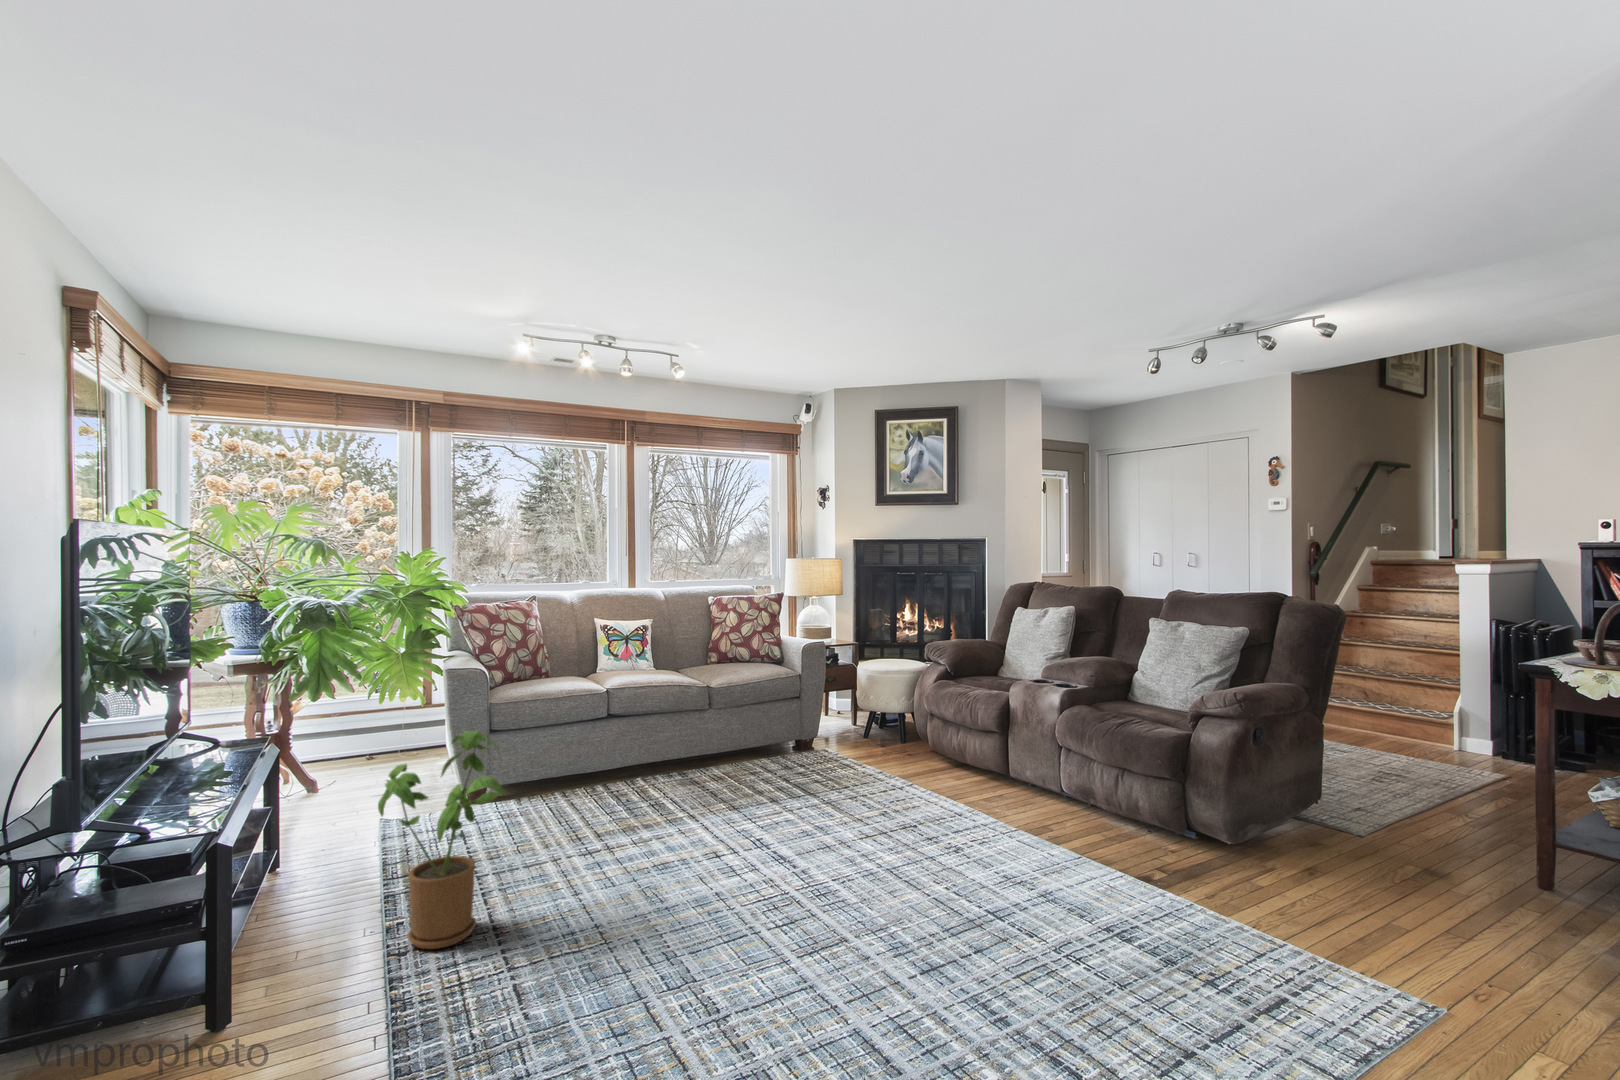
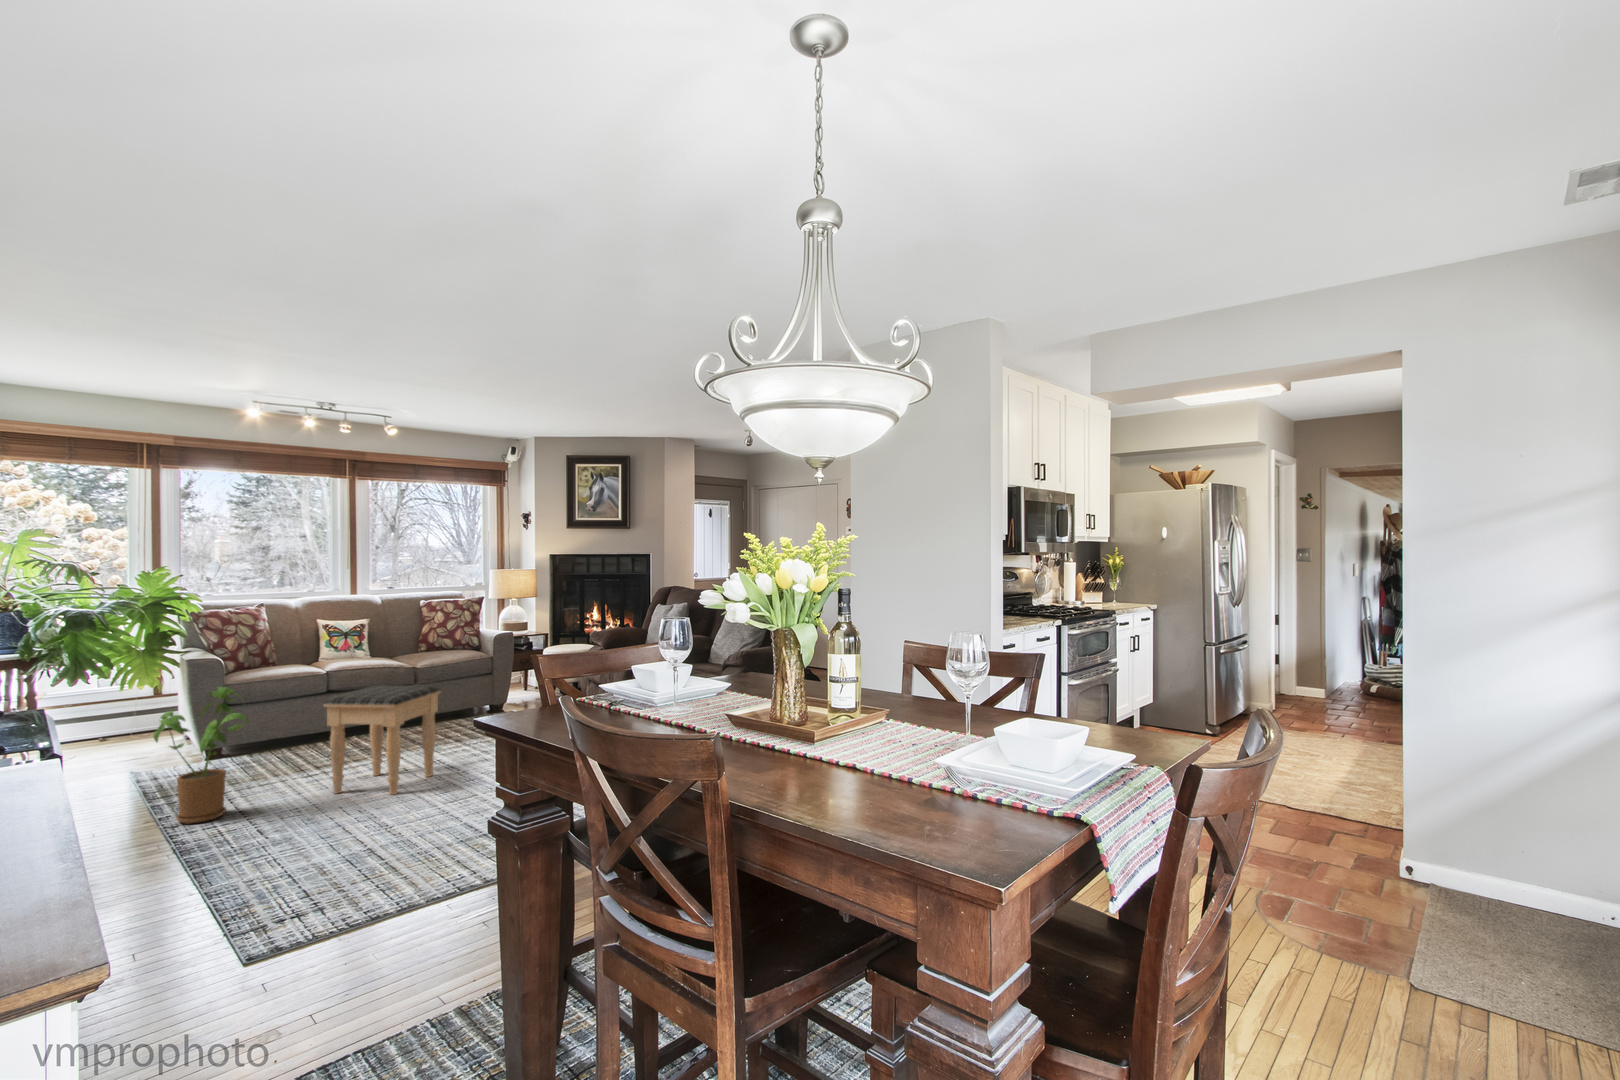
footstool: none [608,728,769,921] -> present [324,685,441,795]

